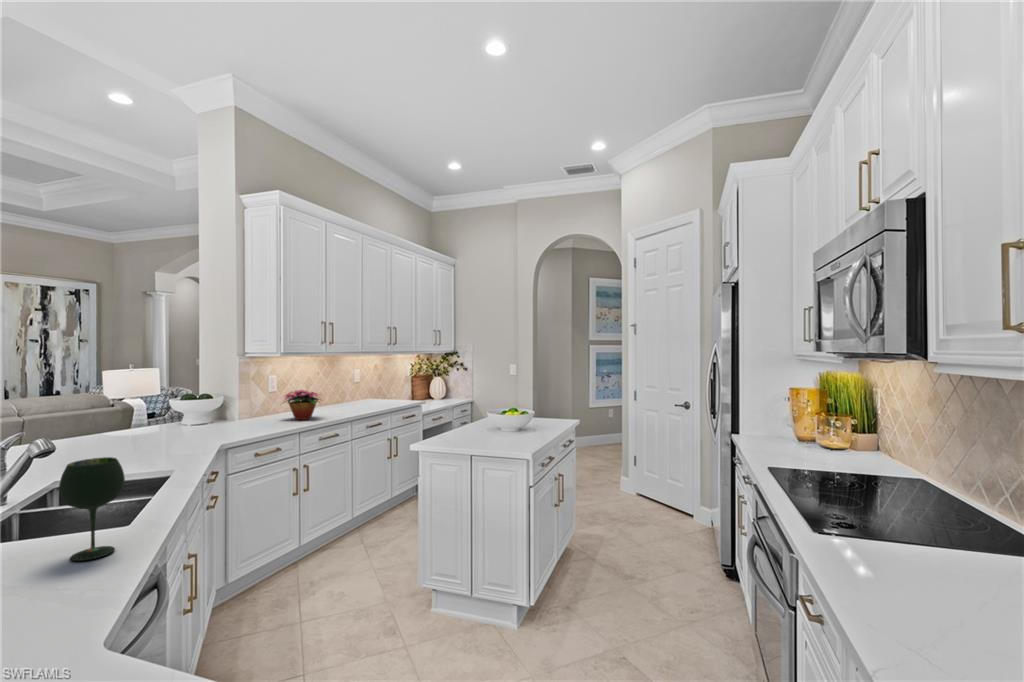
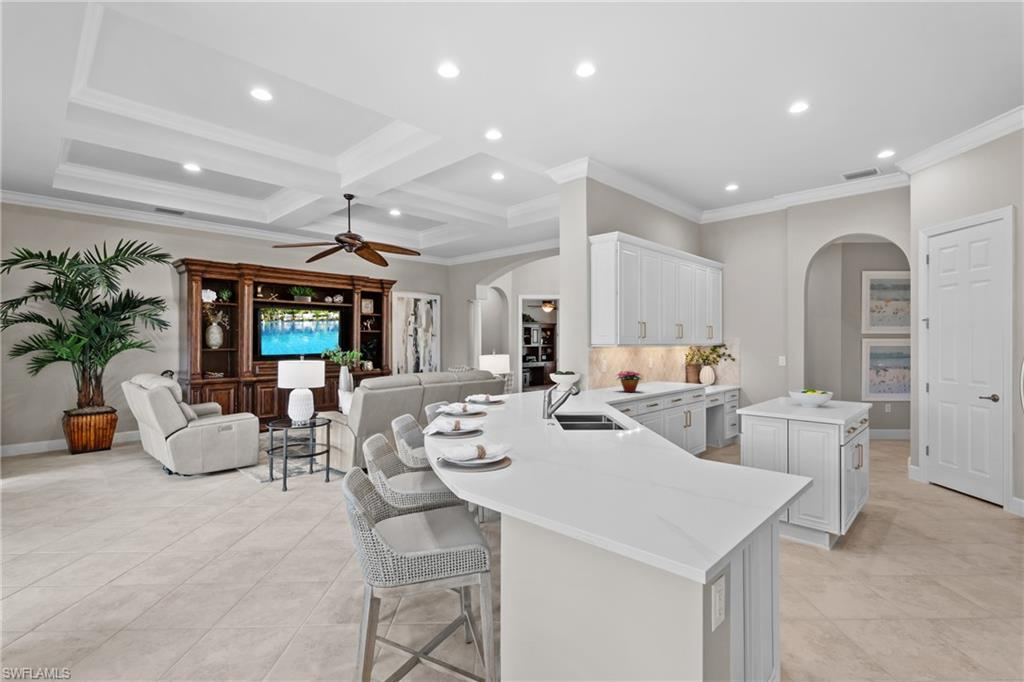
wine glass: present [59,457,125,561] -> none [619,393,643,439]

